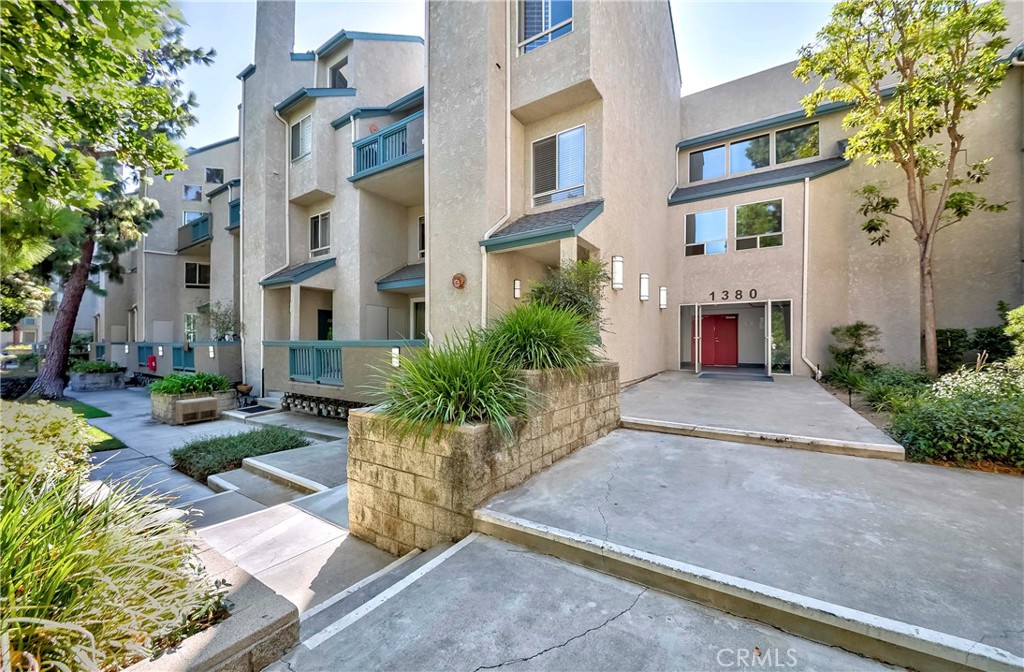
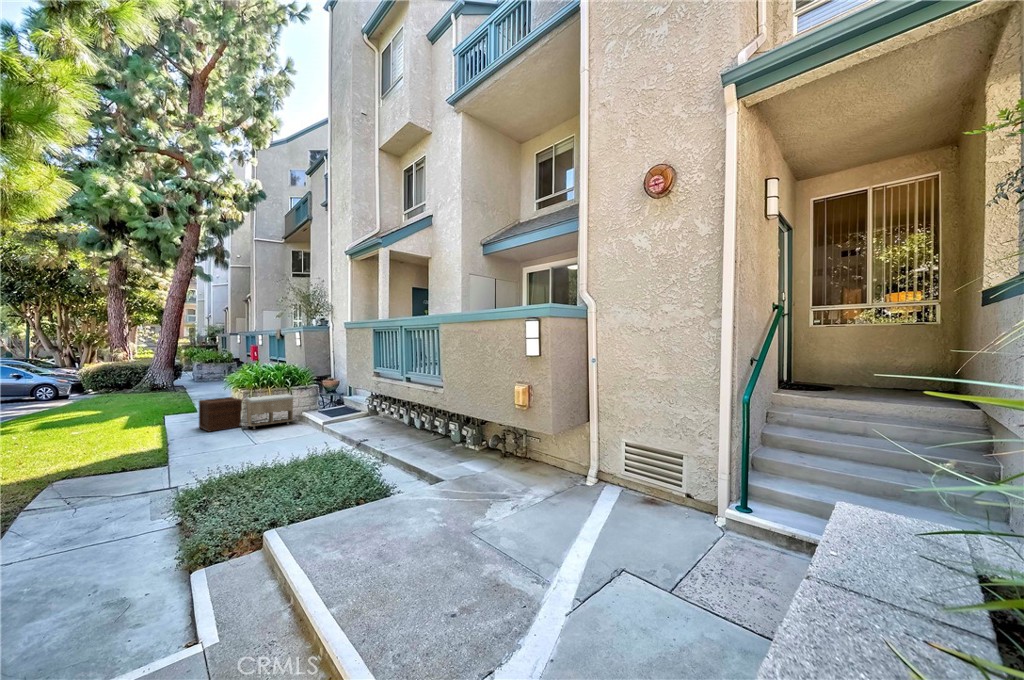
wooden crate: none [132,401,172,429] -> present [199,397,242,432]

